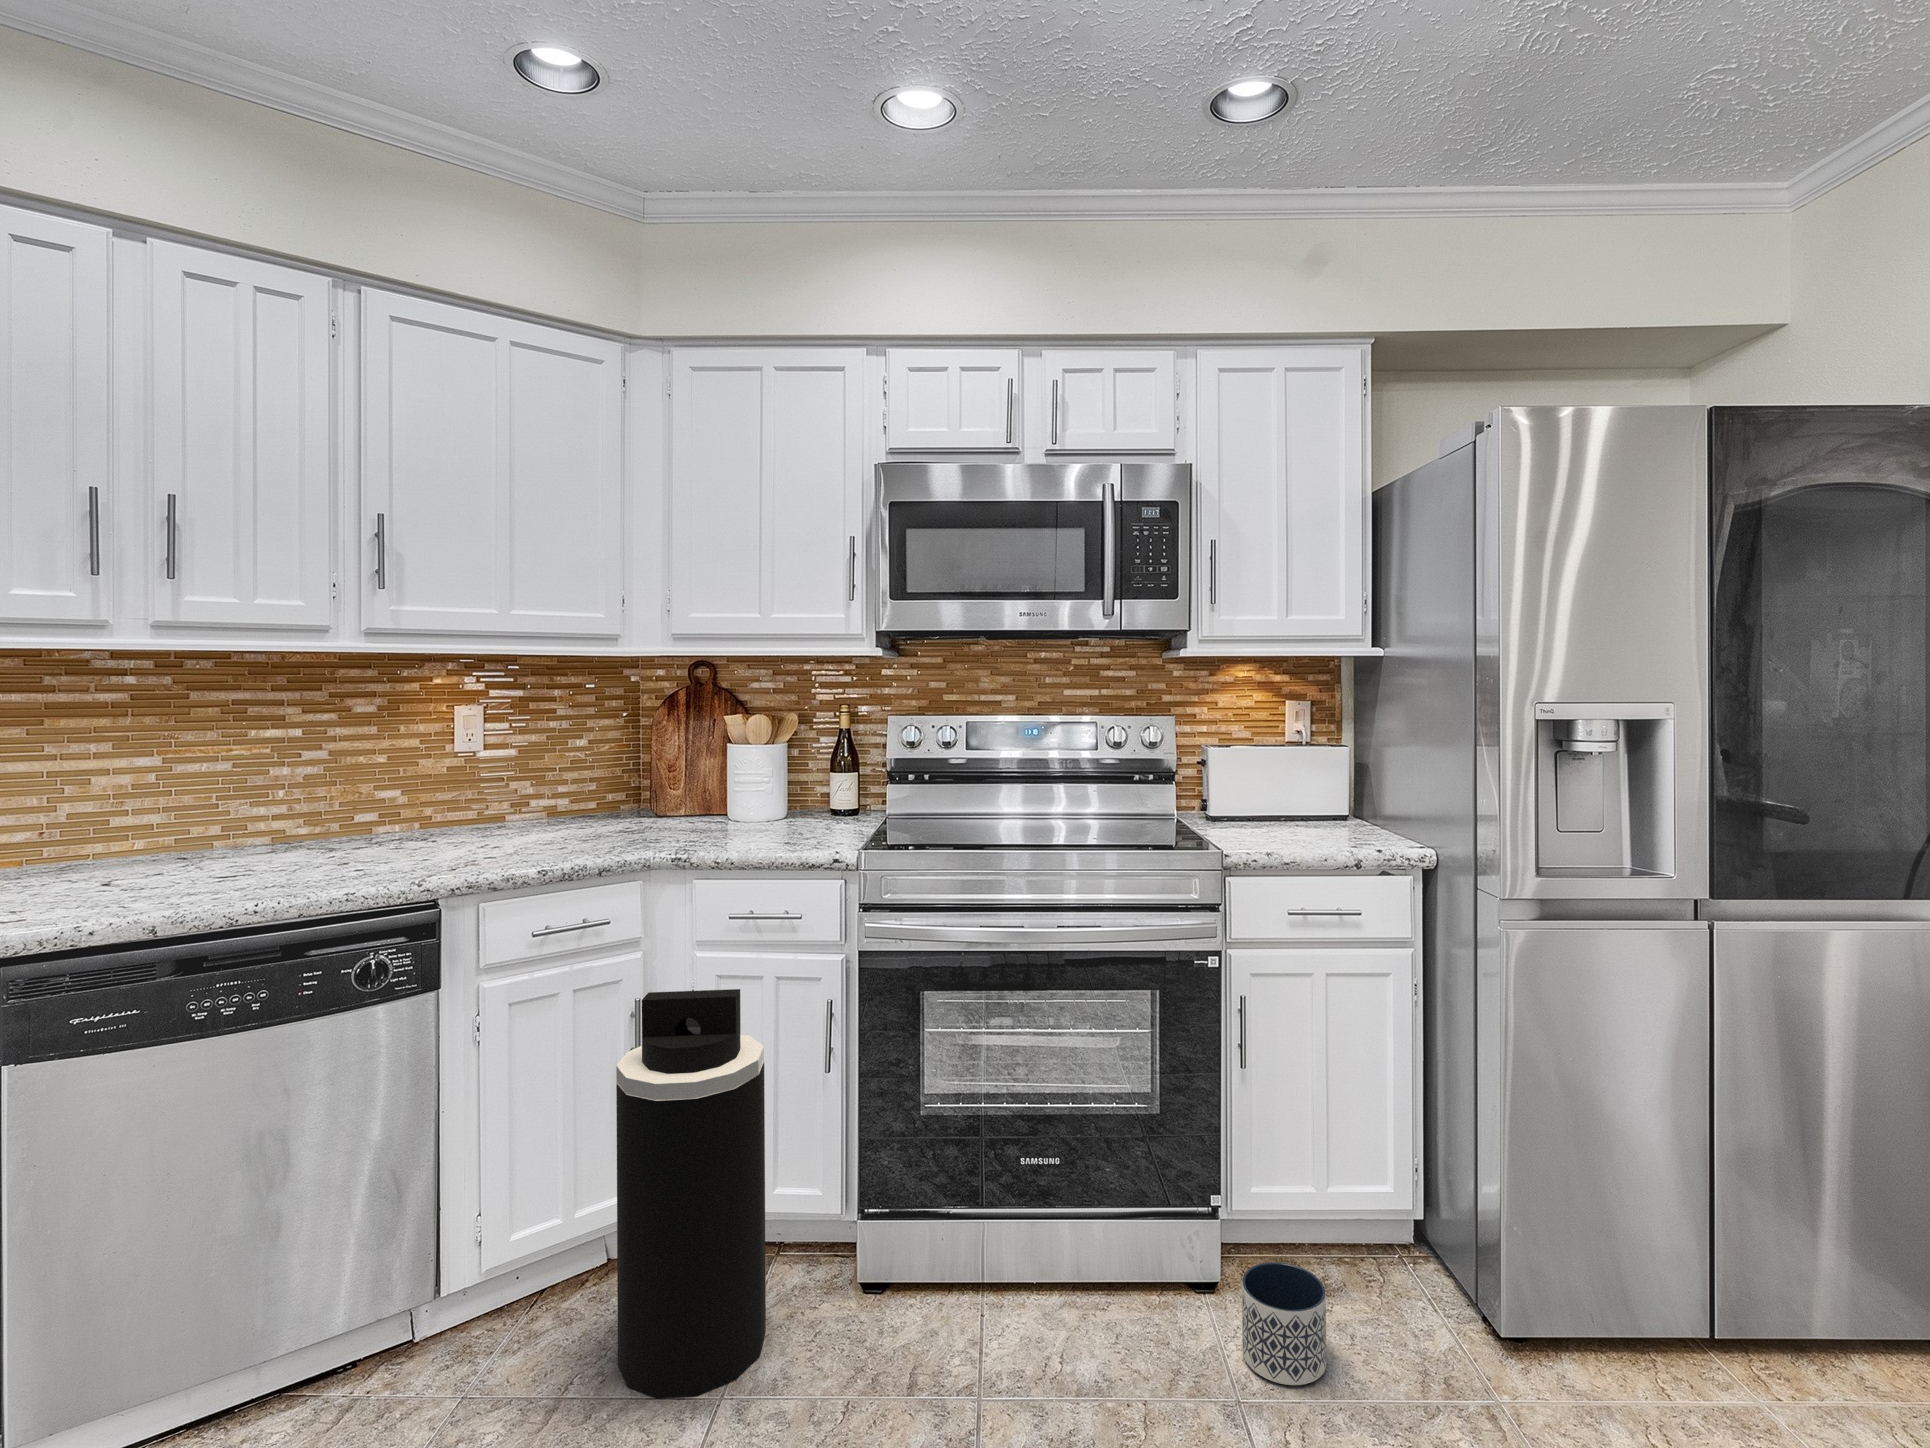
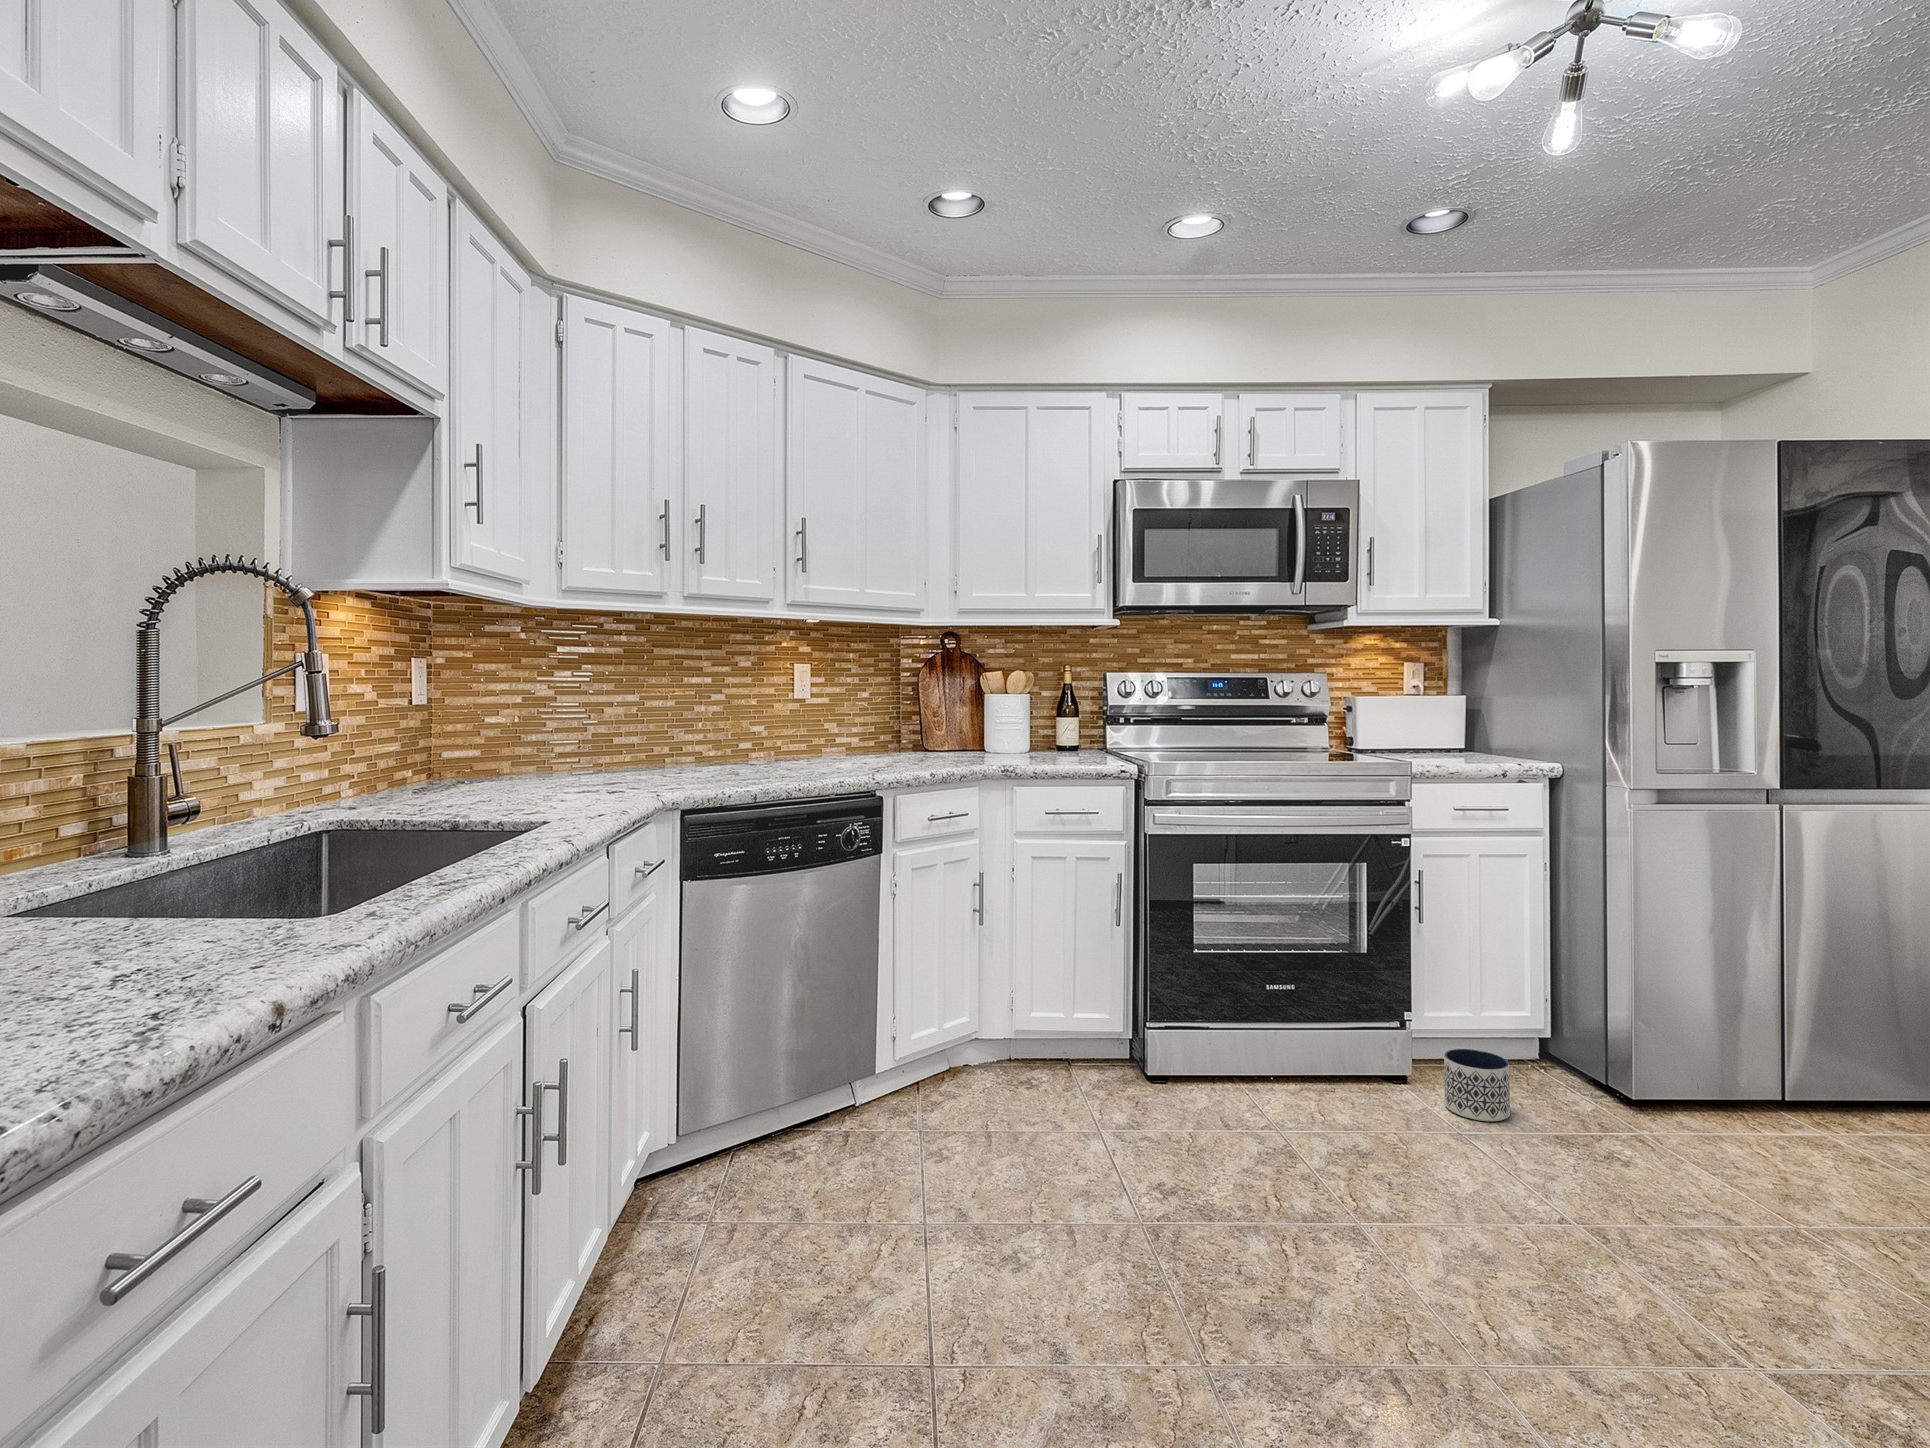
trash can: present [616,989,766,1399] -> none [1006,853,1107,1122]

